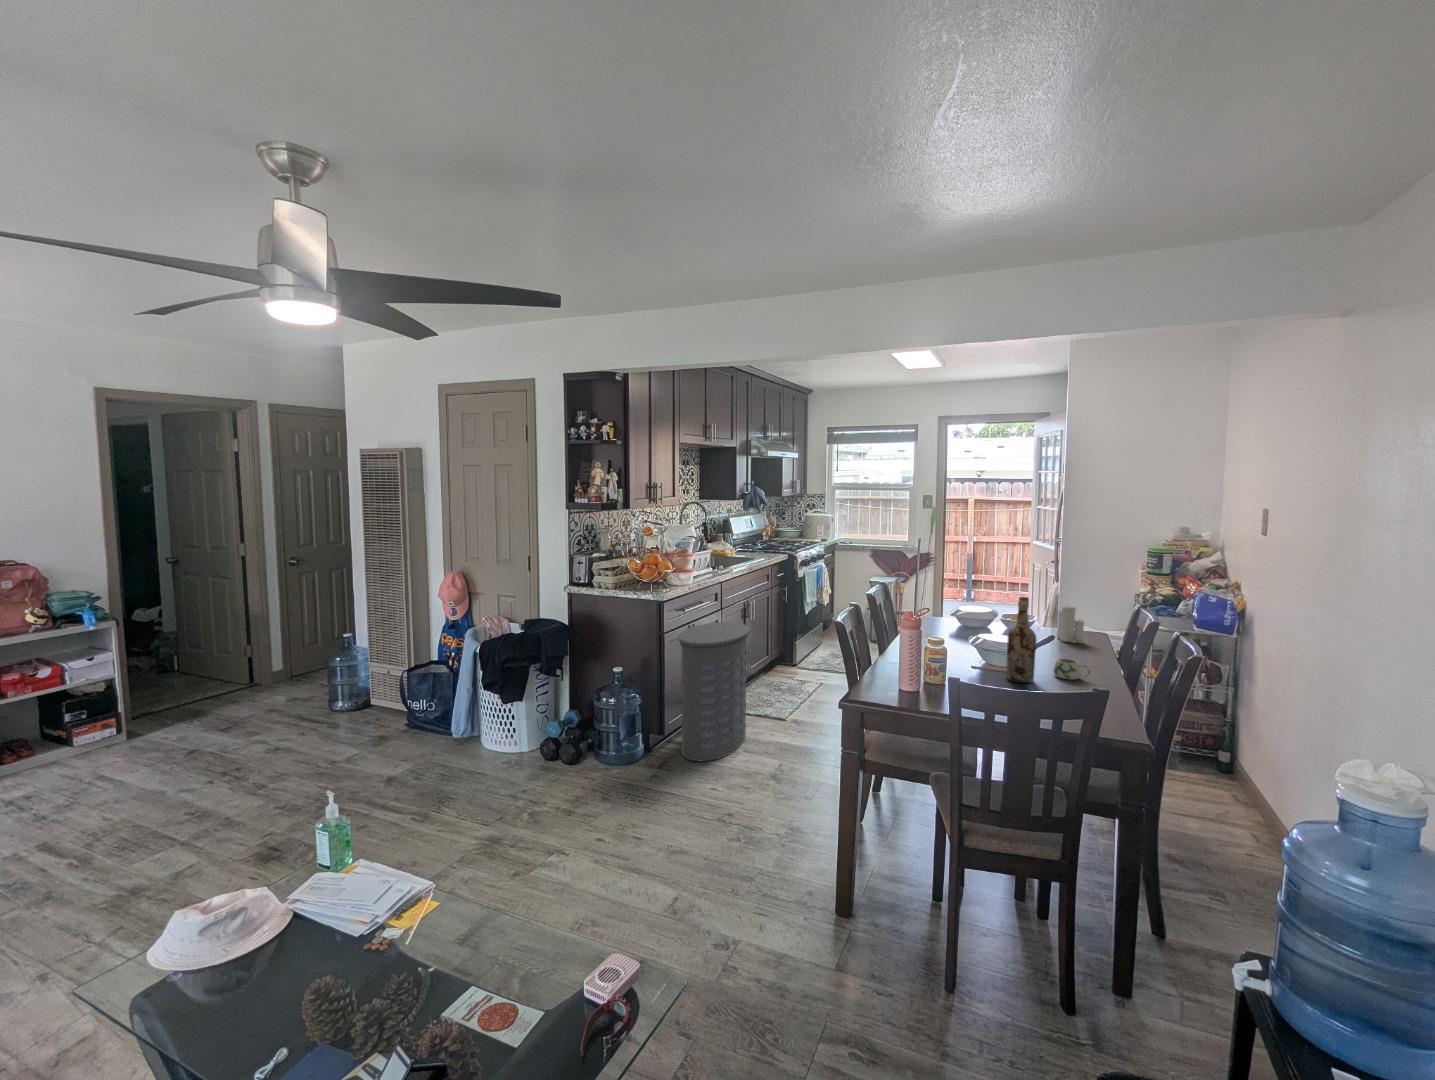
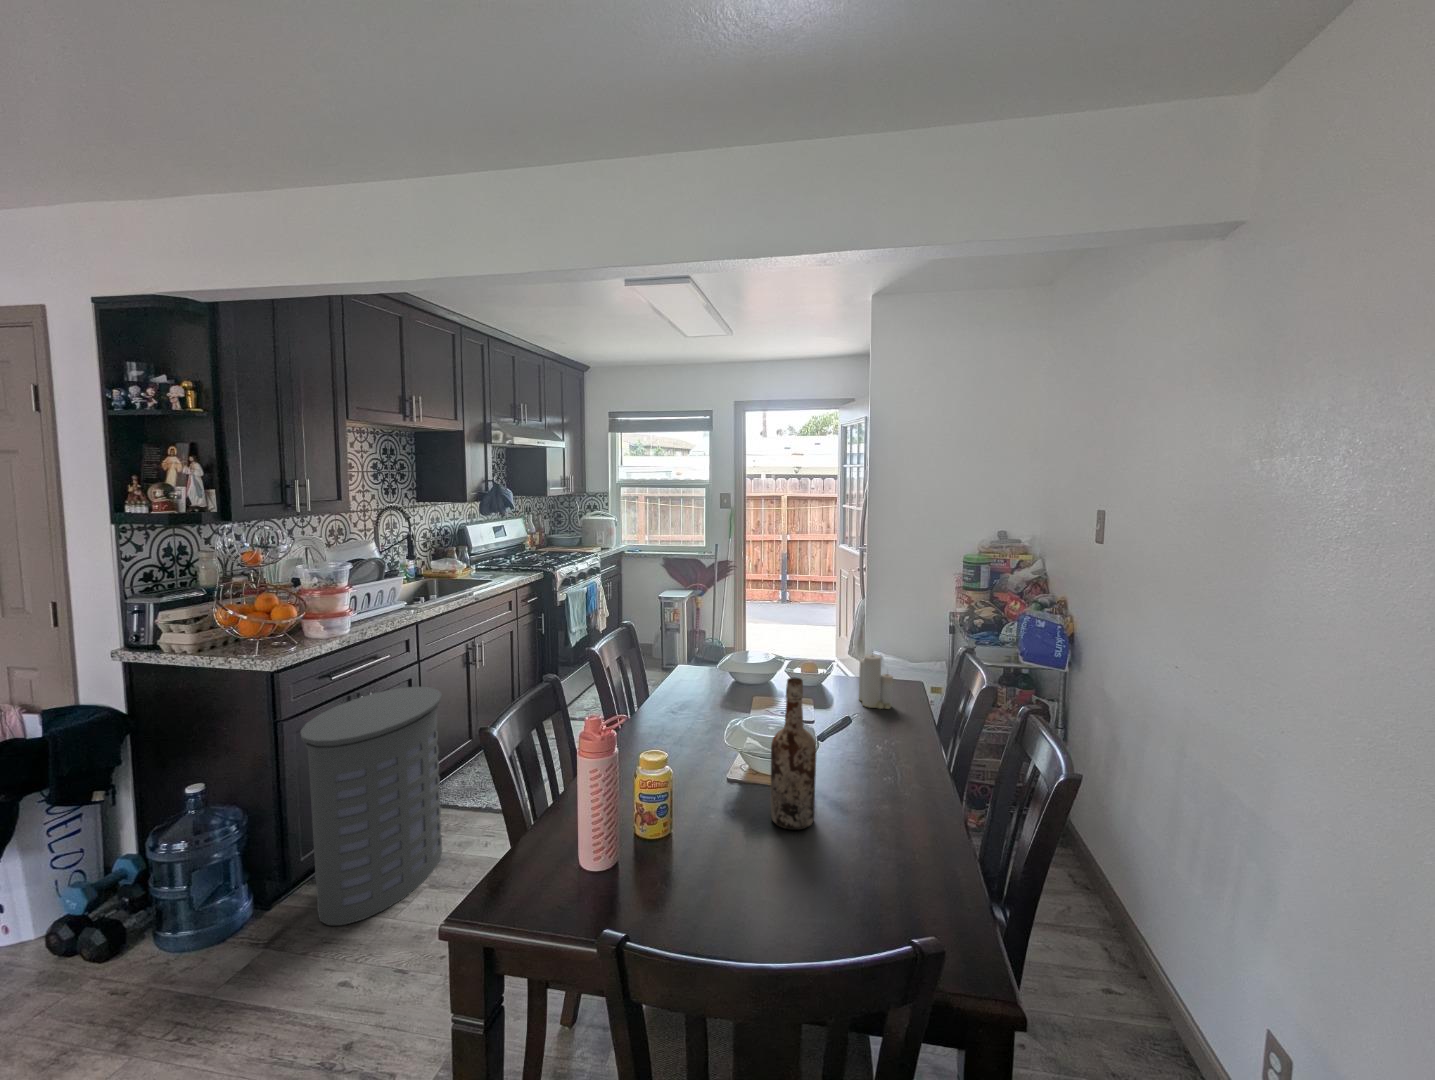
mug: present [1054,658,1090,680] -> none [847,767,901,808]

